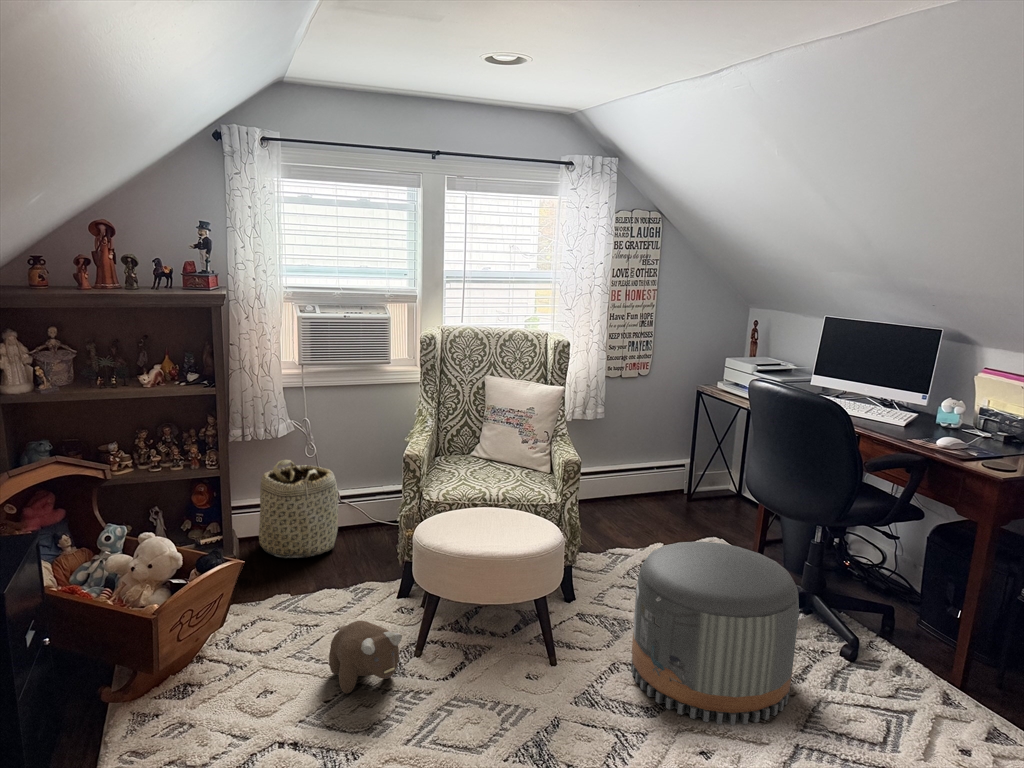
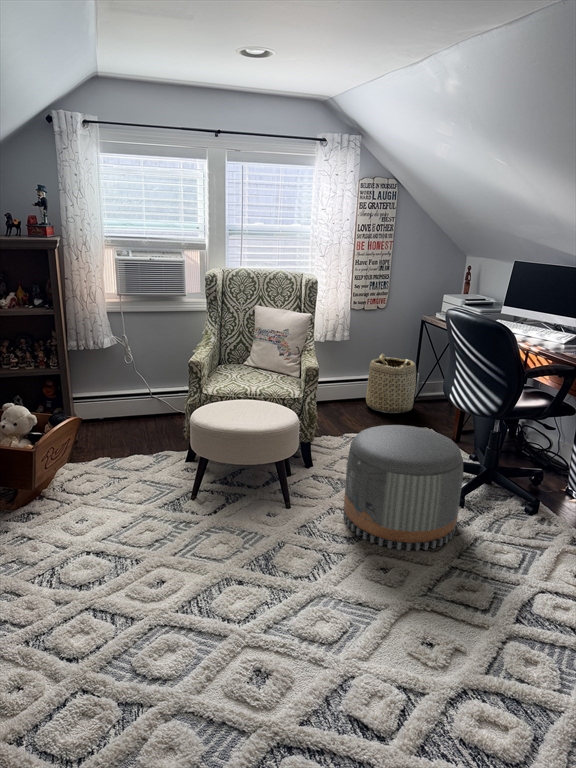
basket: present [259,460,338,558] -> present [366,353,416,413]
plush toy: present [329,621,402,694] -> none [128,474,177,523]

